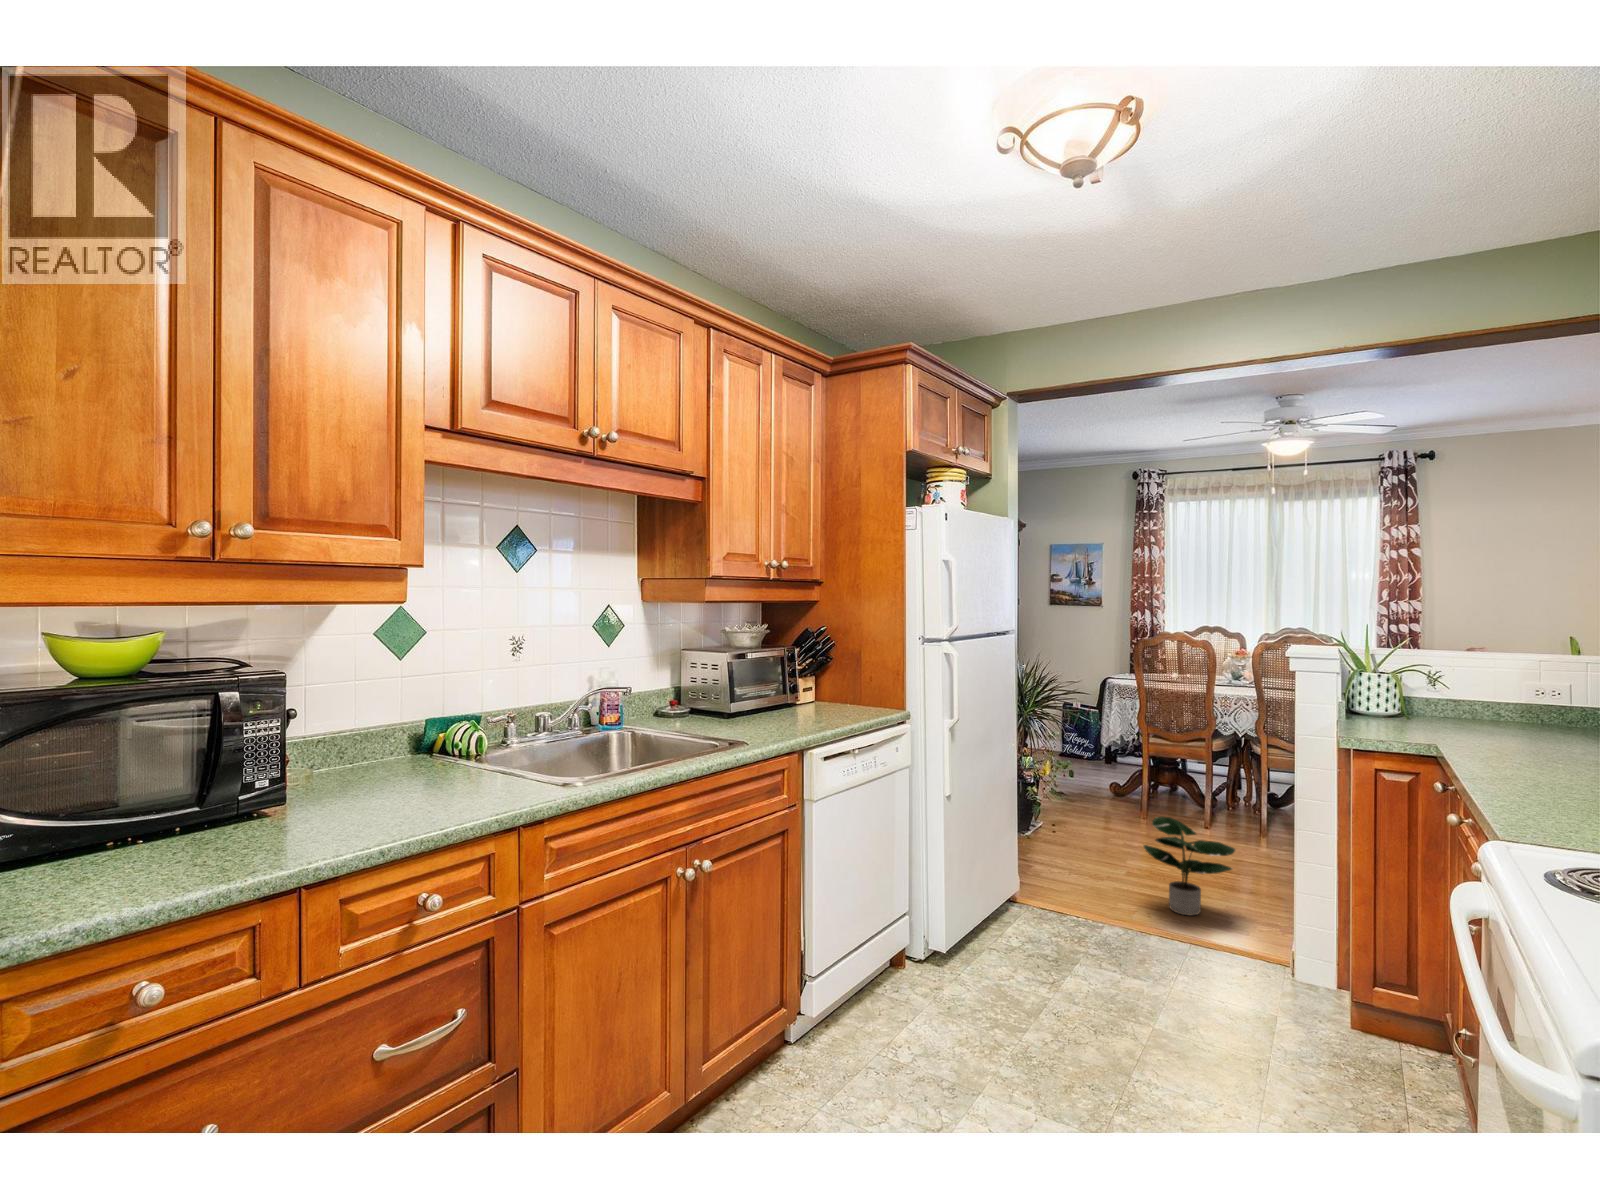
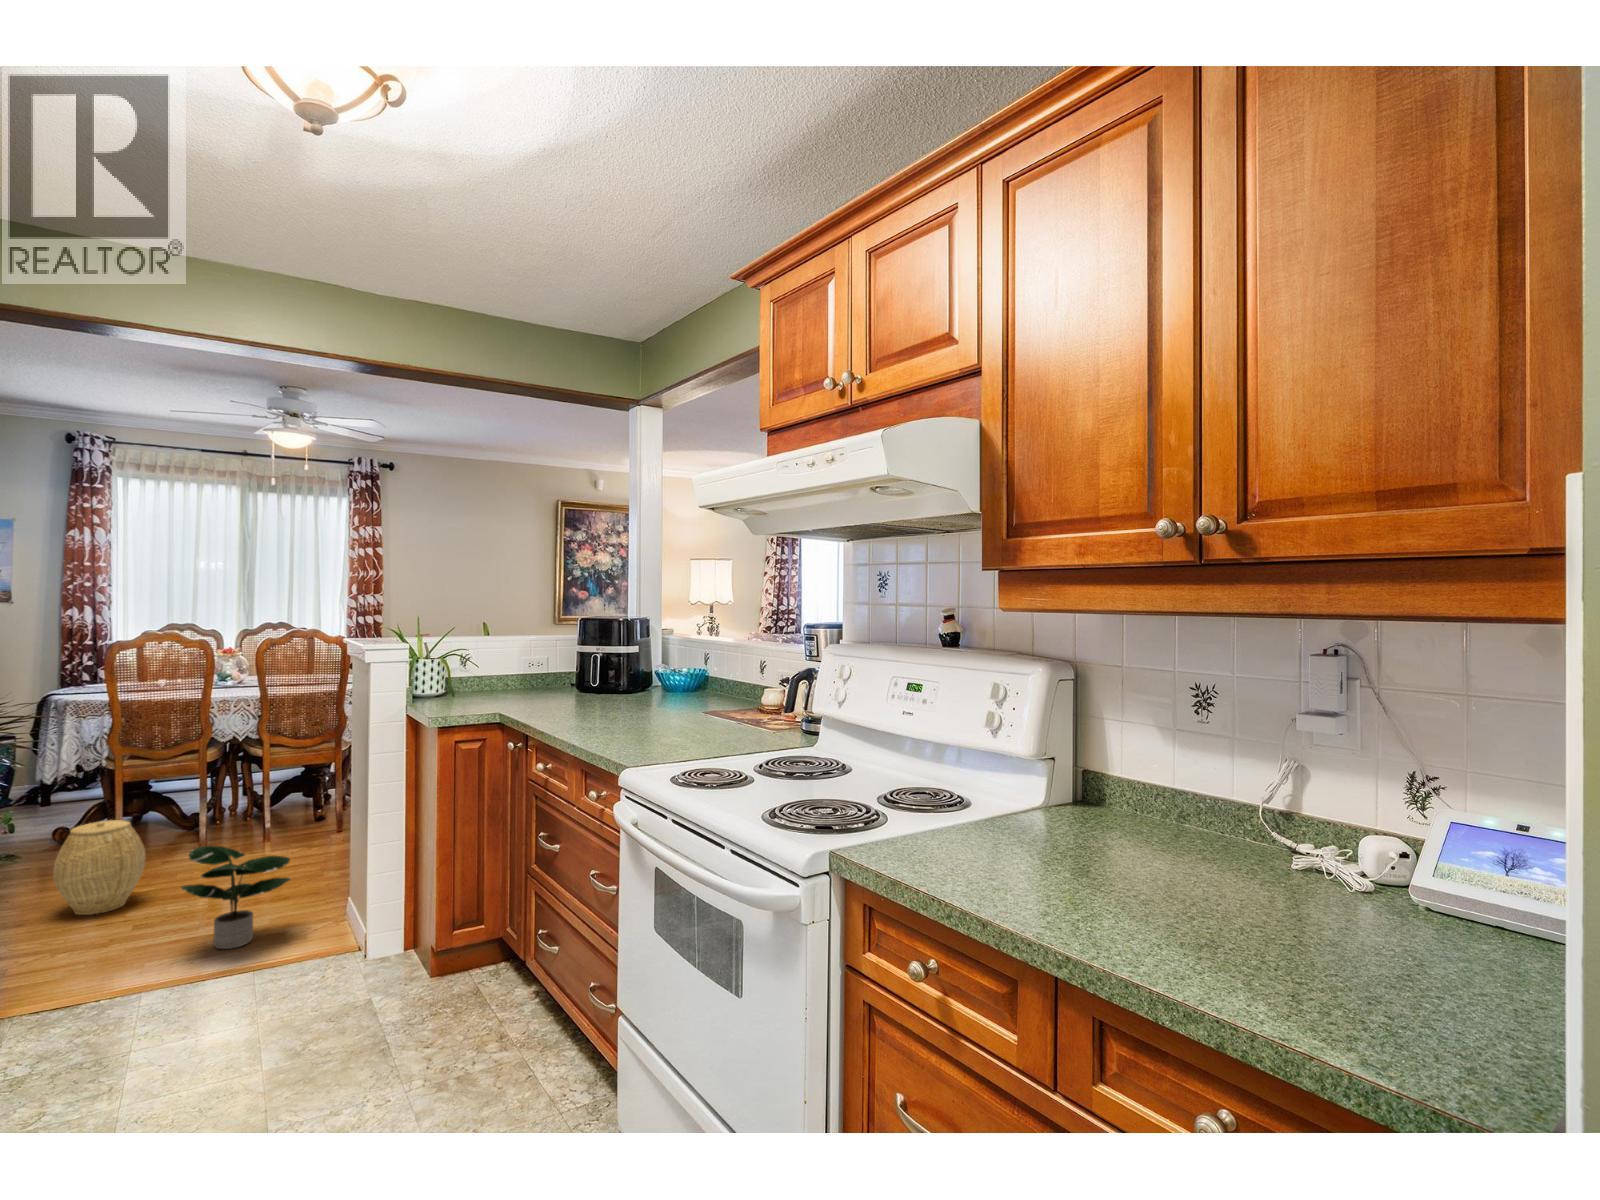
woven basket: none [1084,778,1144,851] -> present [53,820,146,915]

